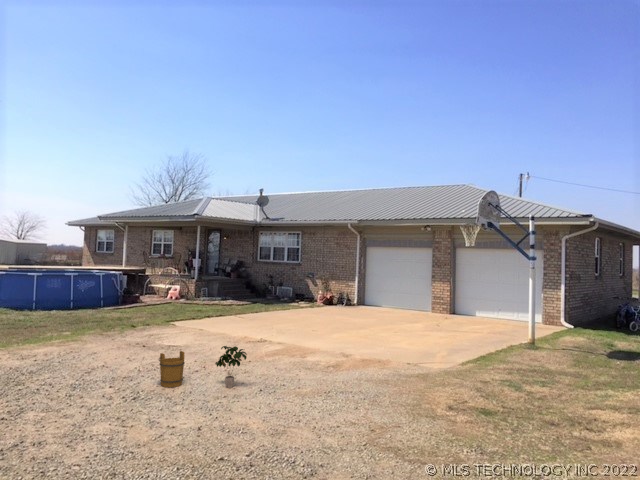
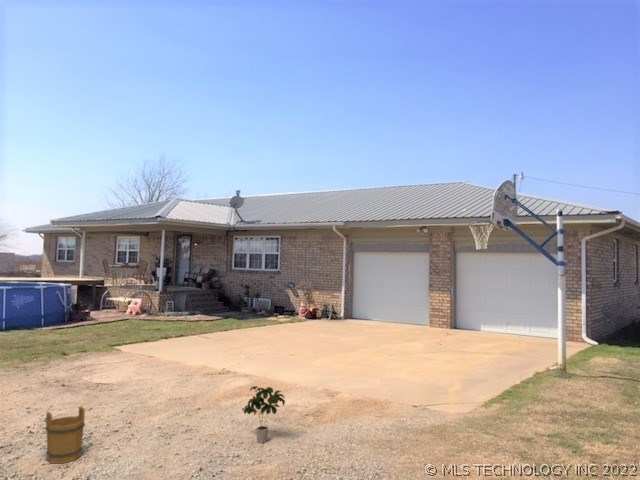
potted plant: present [215,346,246,388] -> present [242,386,285,443]

